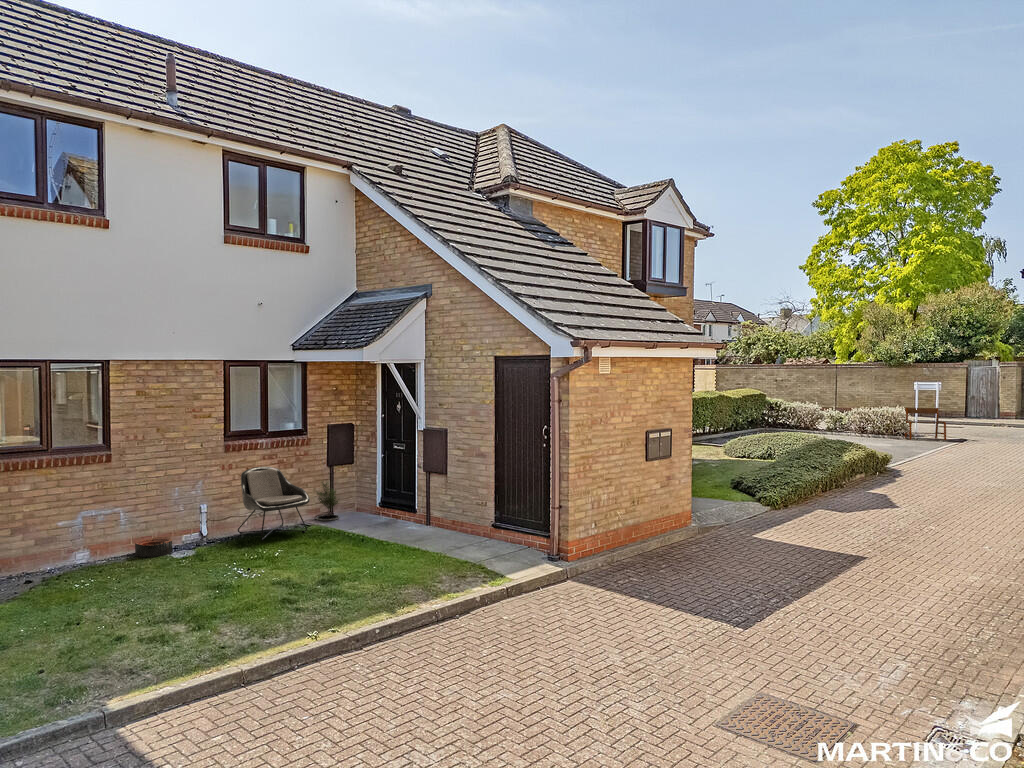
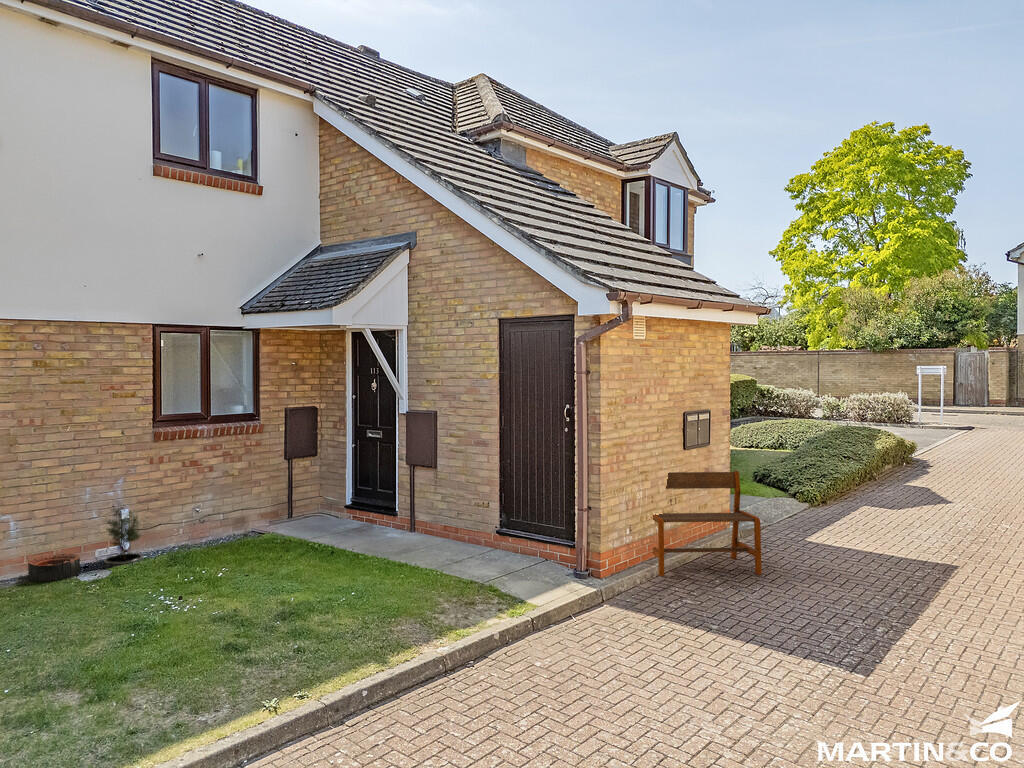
bench: present [904,408,946,440] -> present [652,471,762,576]
lounge chair: present [238,467,310,541] -> none [170,460,263,555]
potted tree: present [316,482,339,521] -> present [104,503,143,564]

